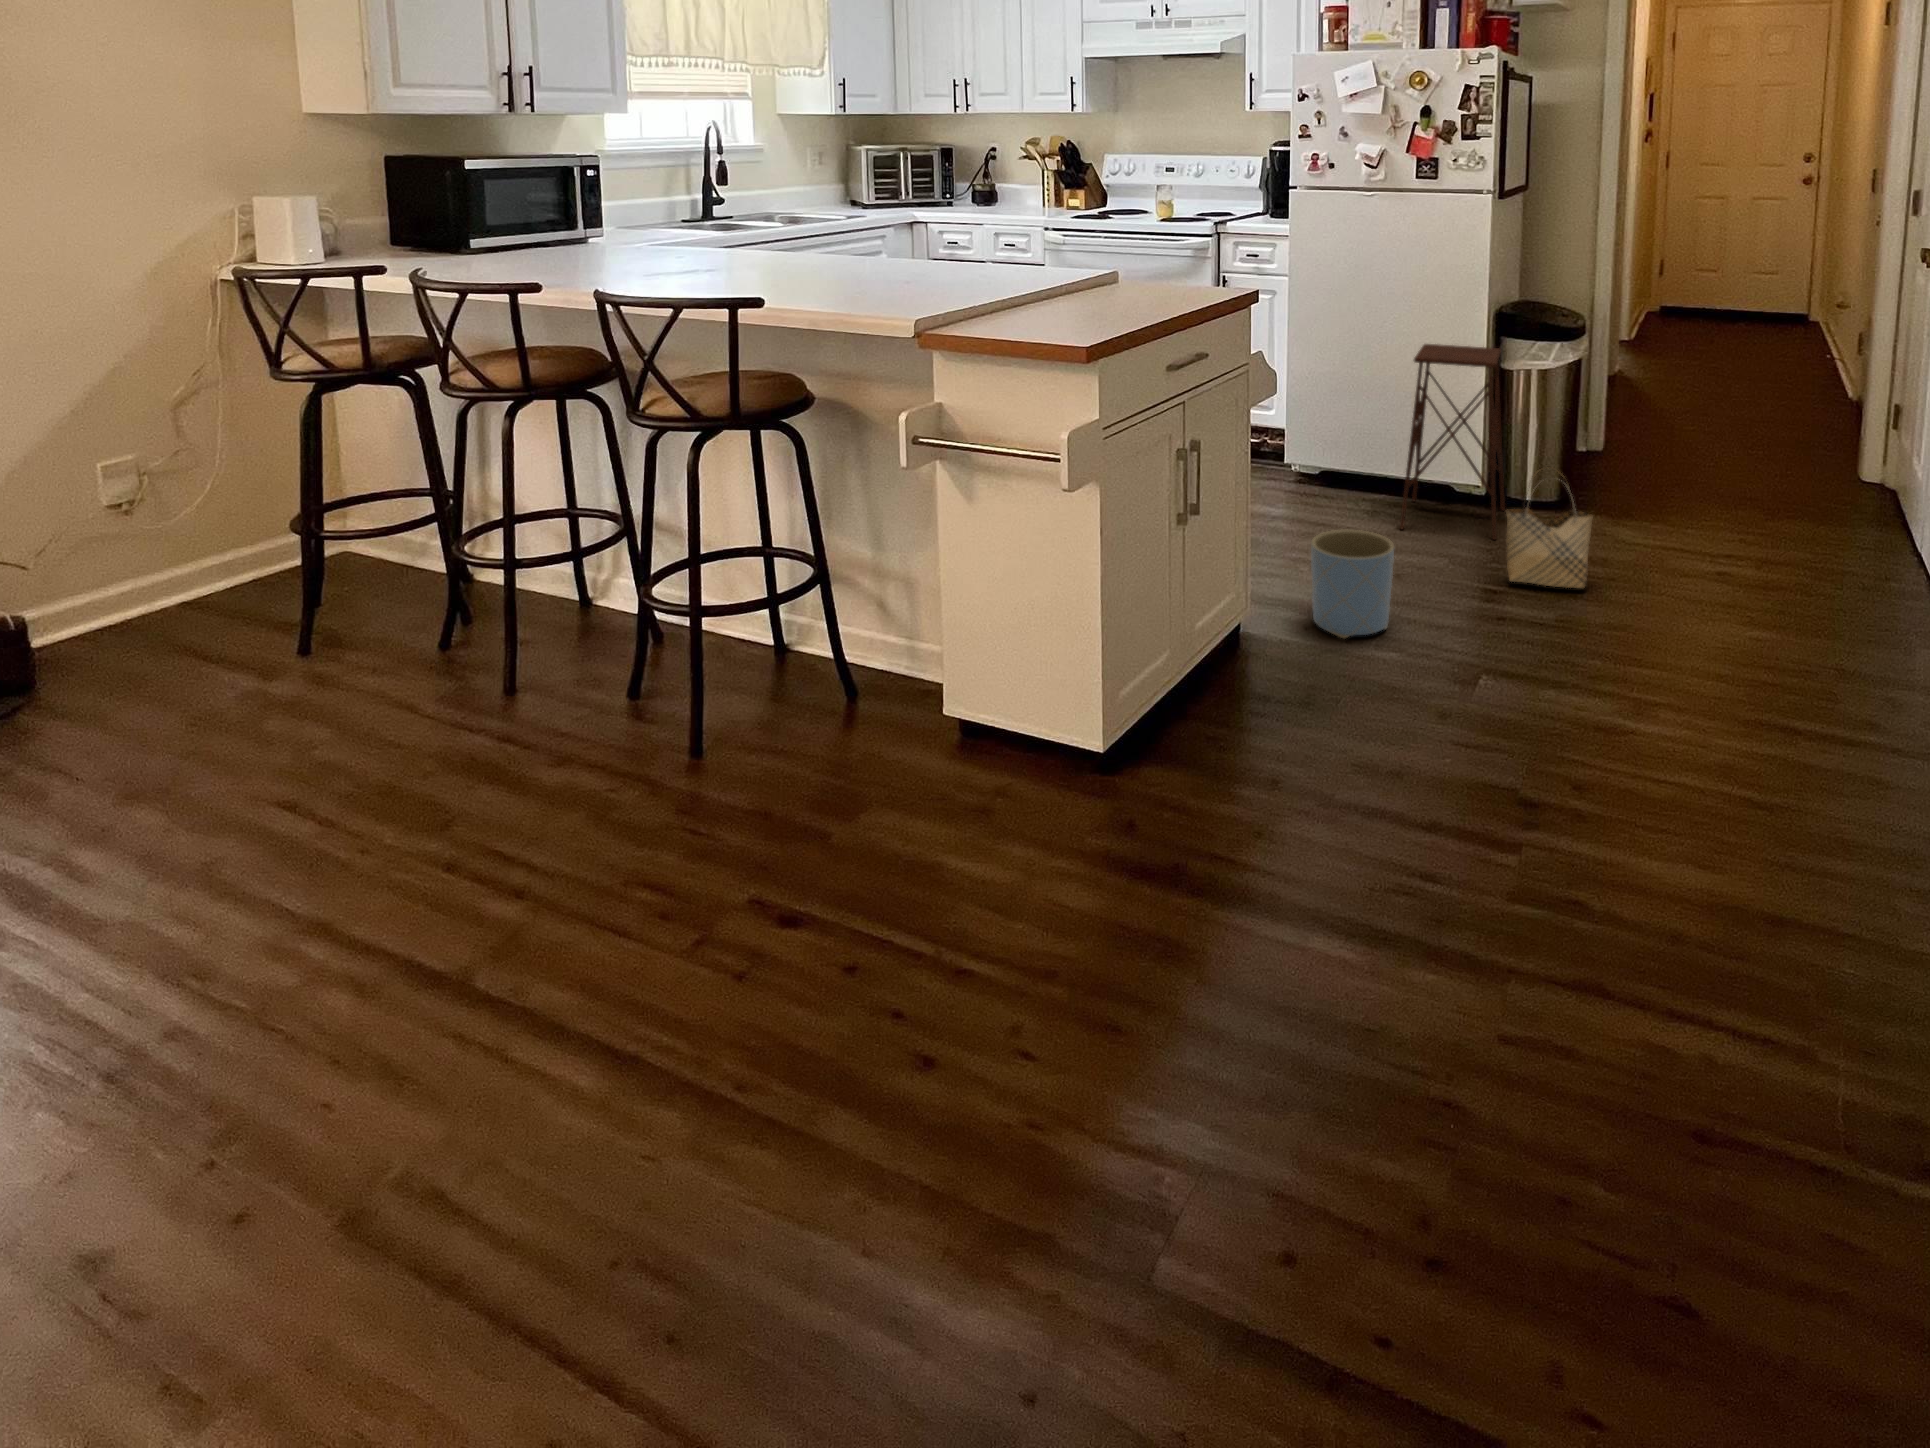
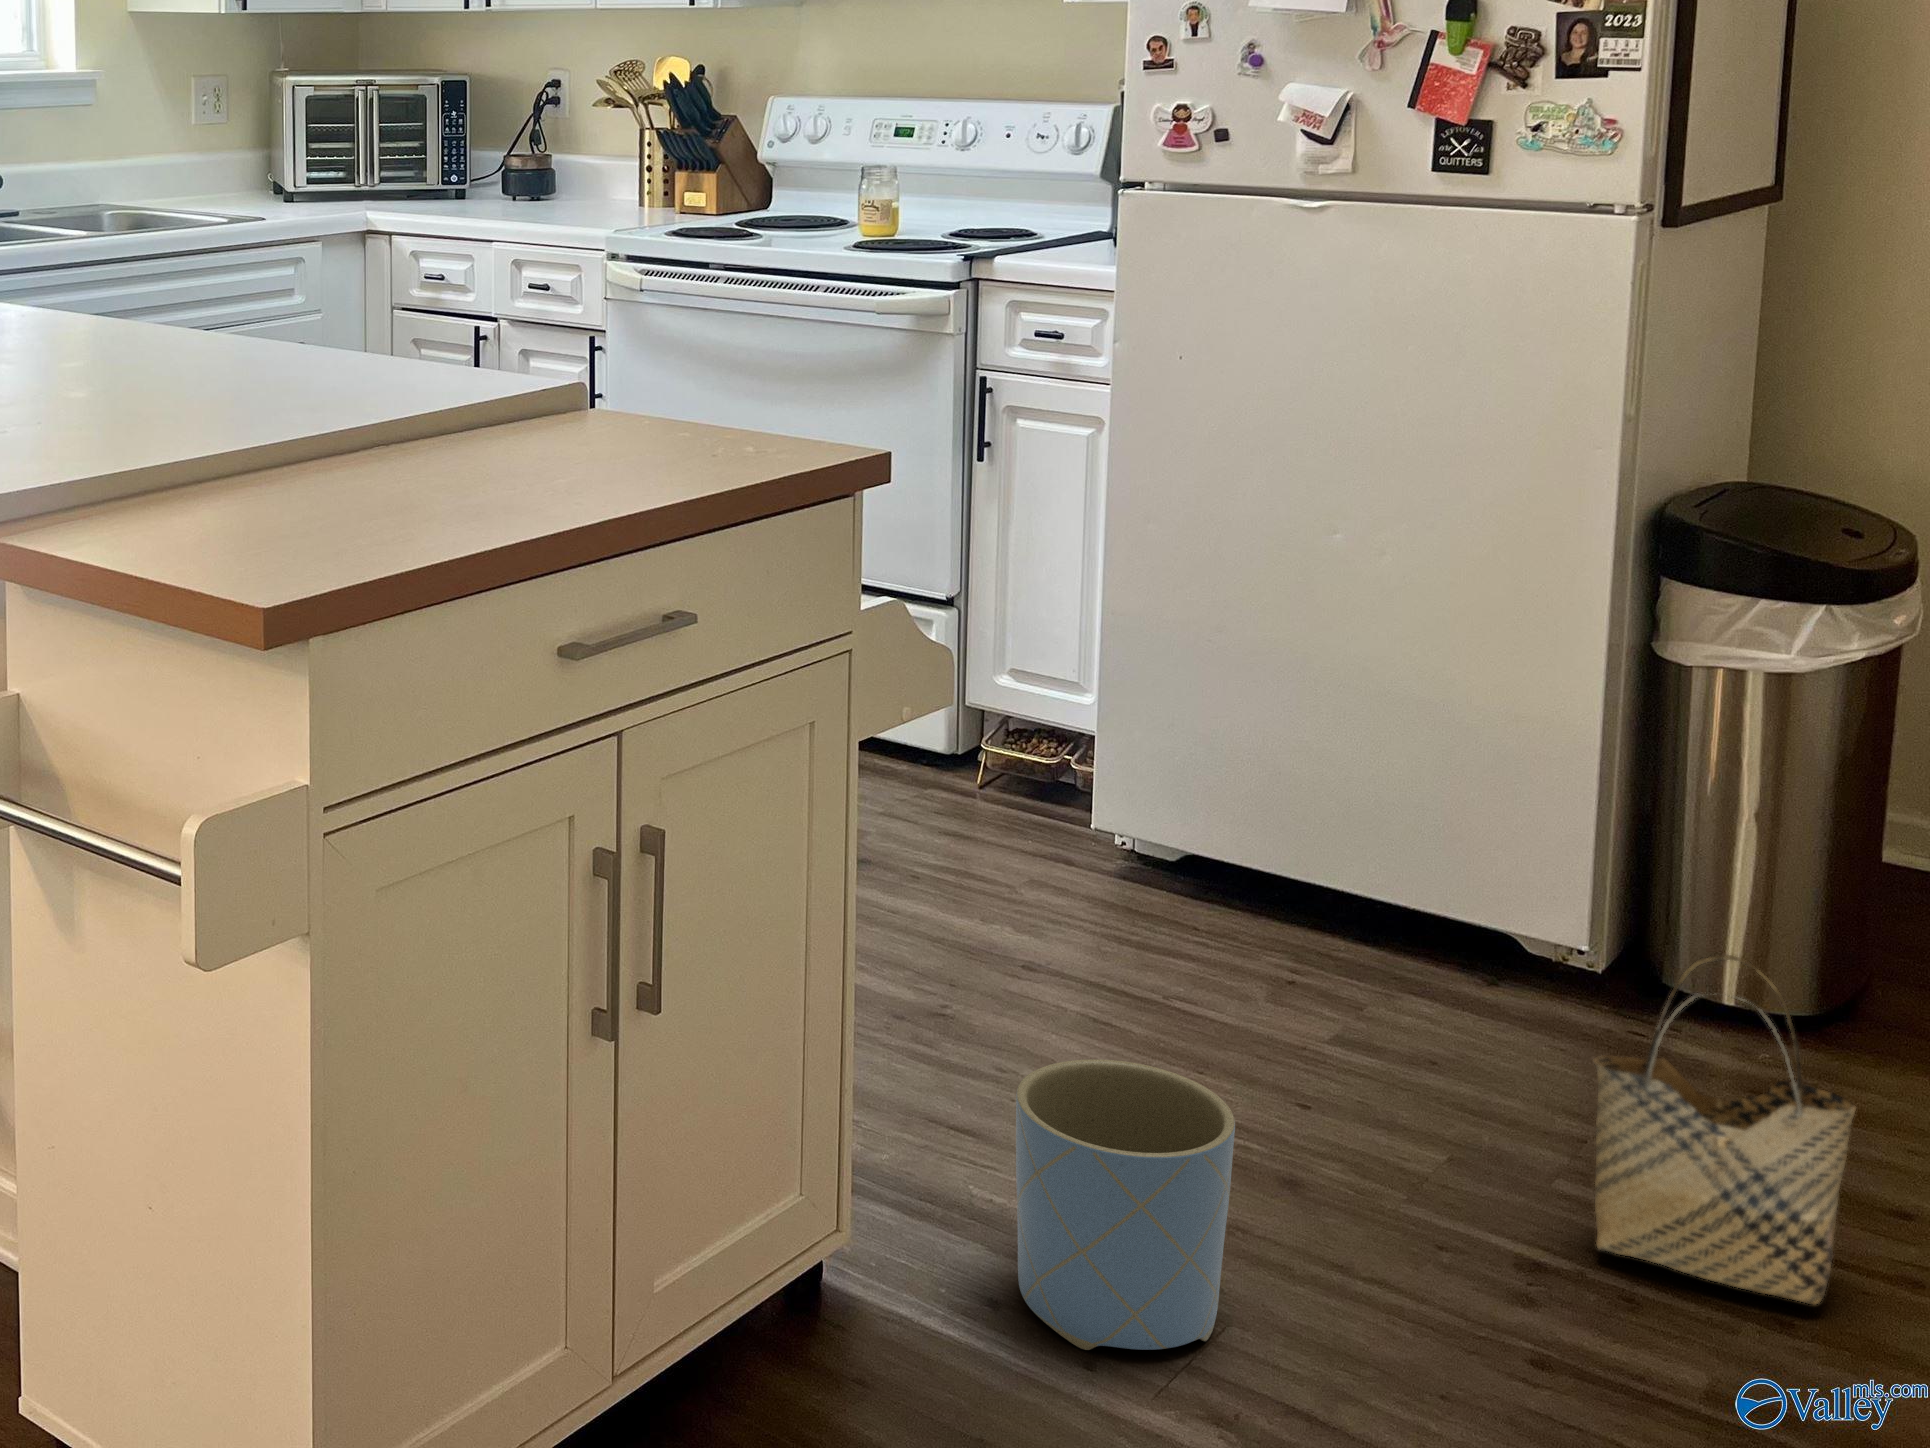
side table: present [1400,344,1505,540] -> none [1341,583,1652,1114]

